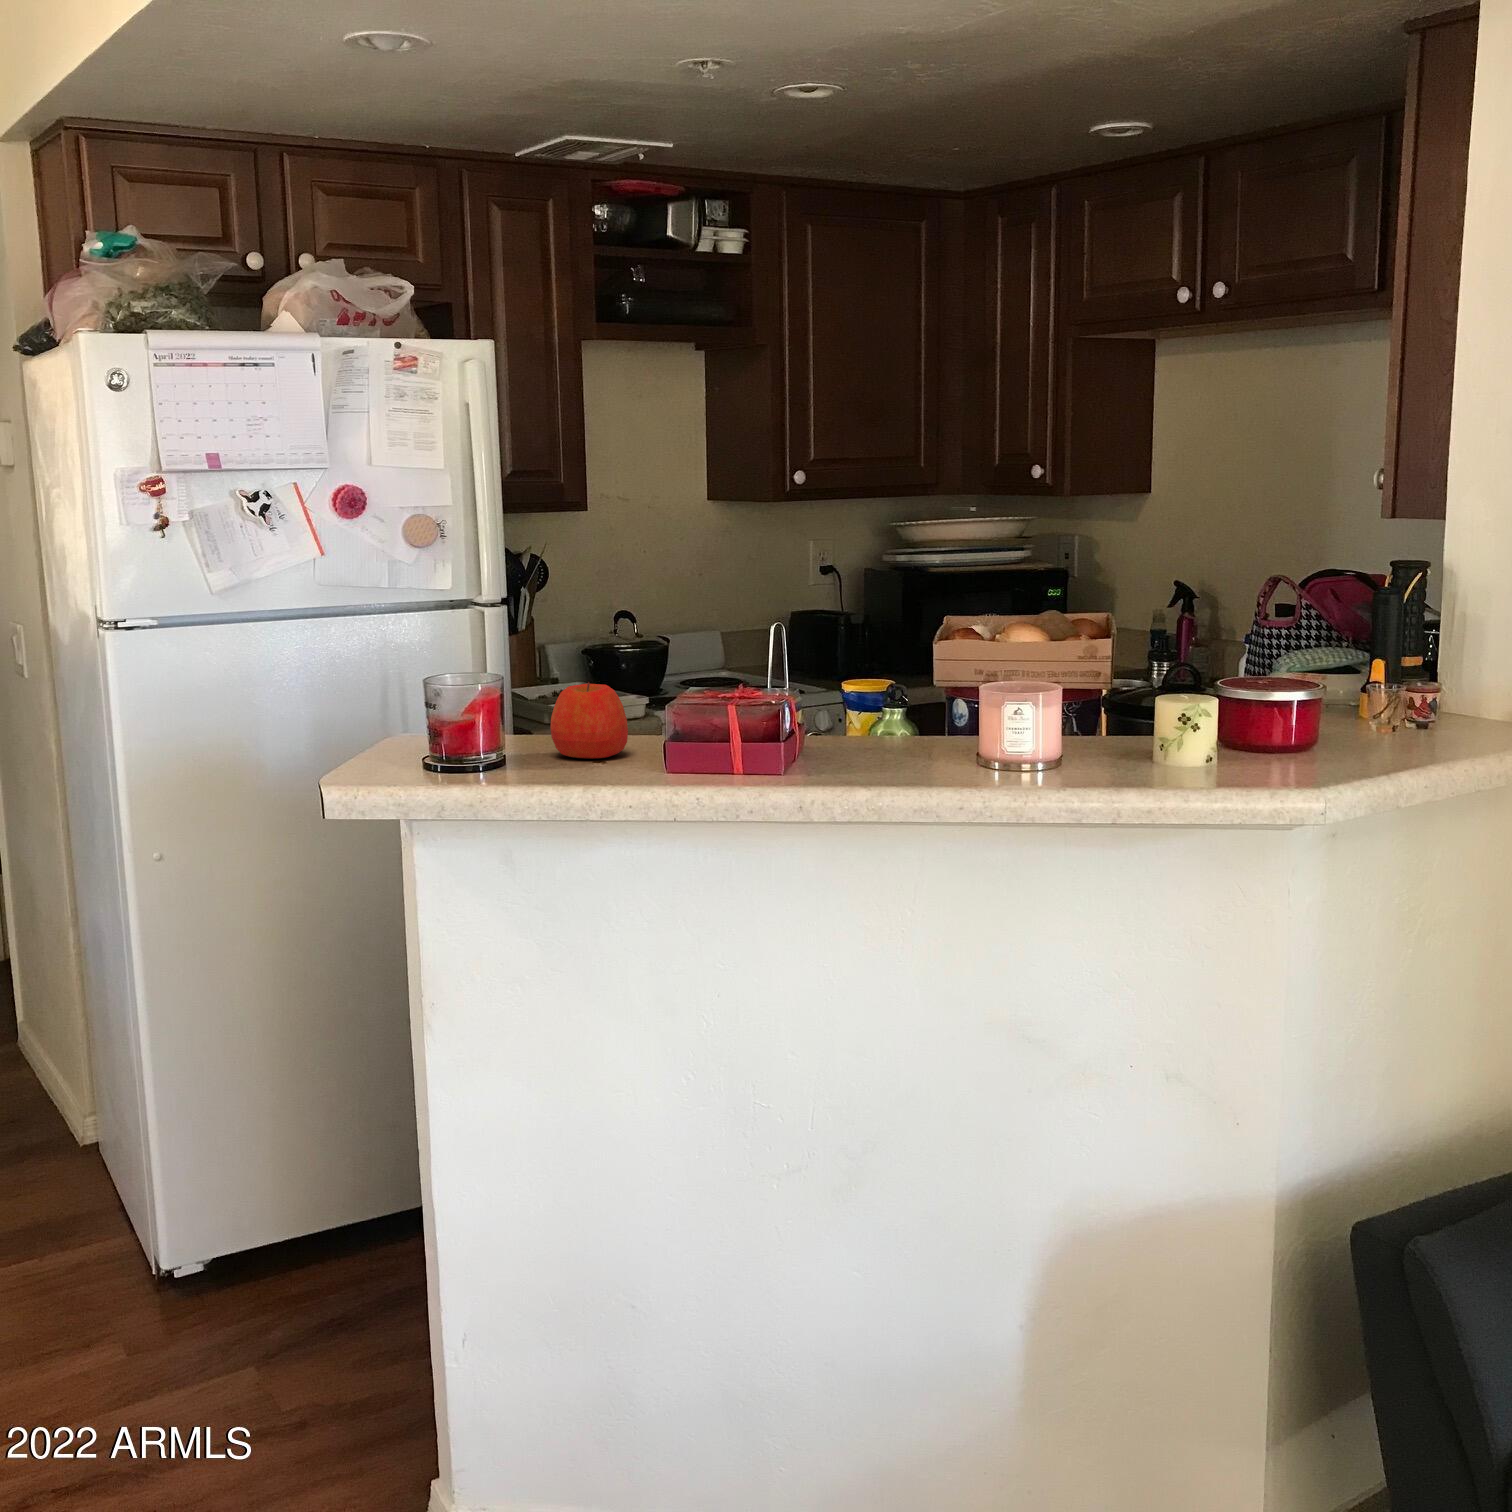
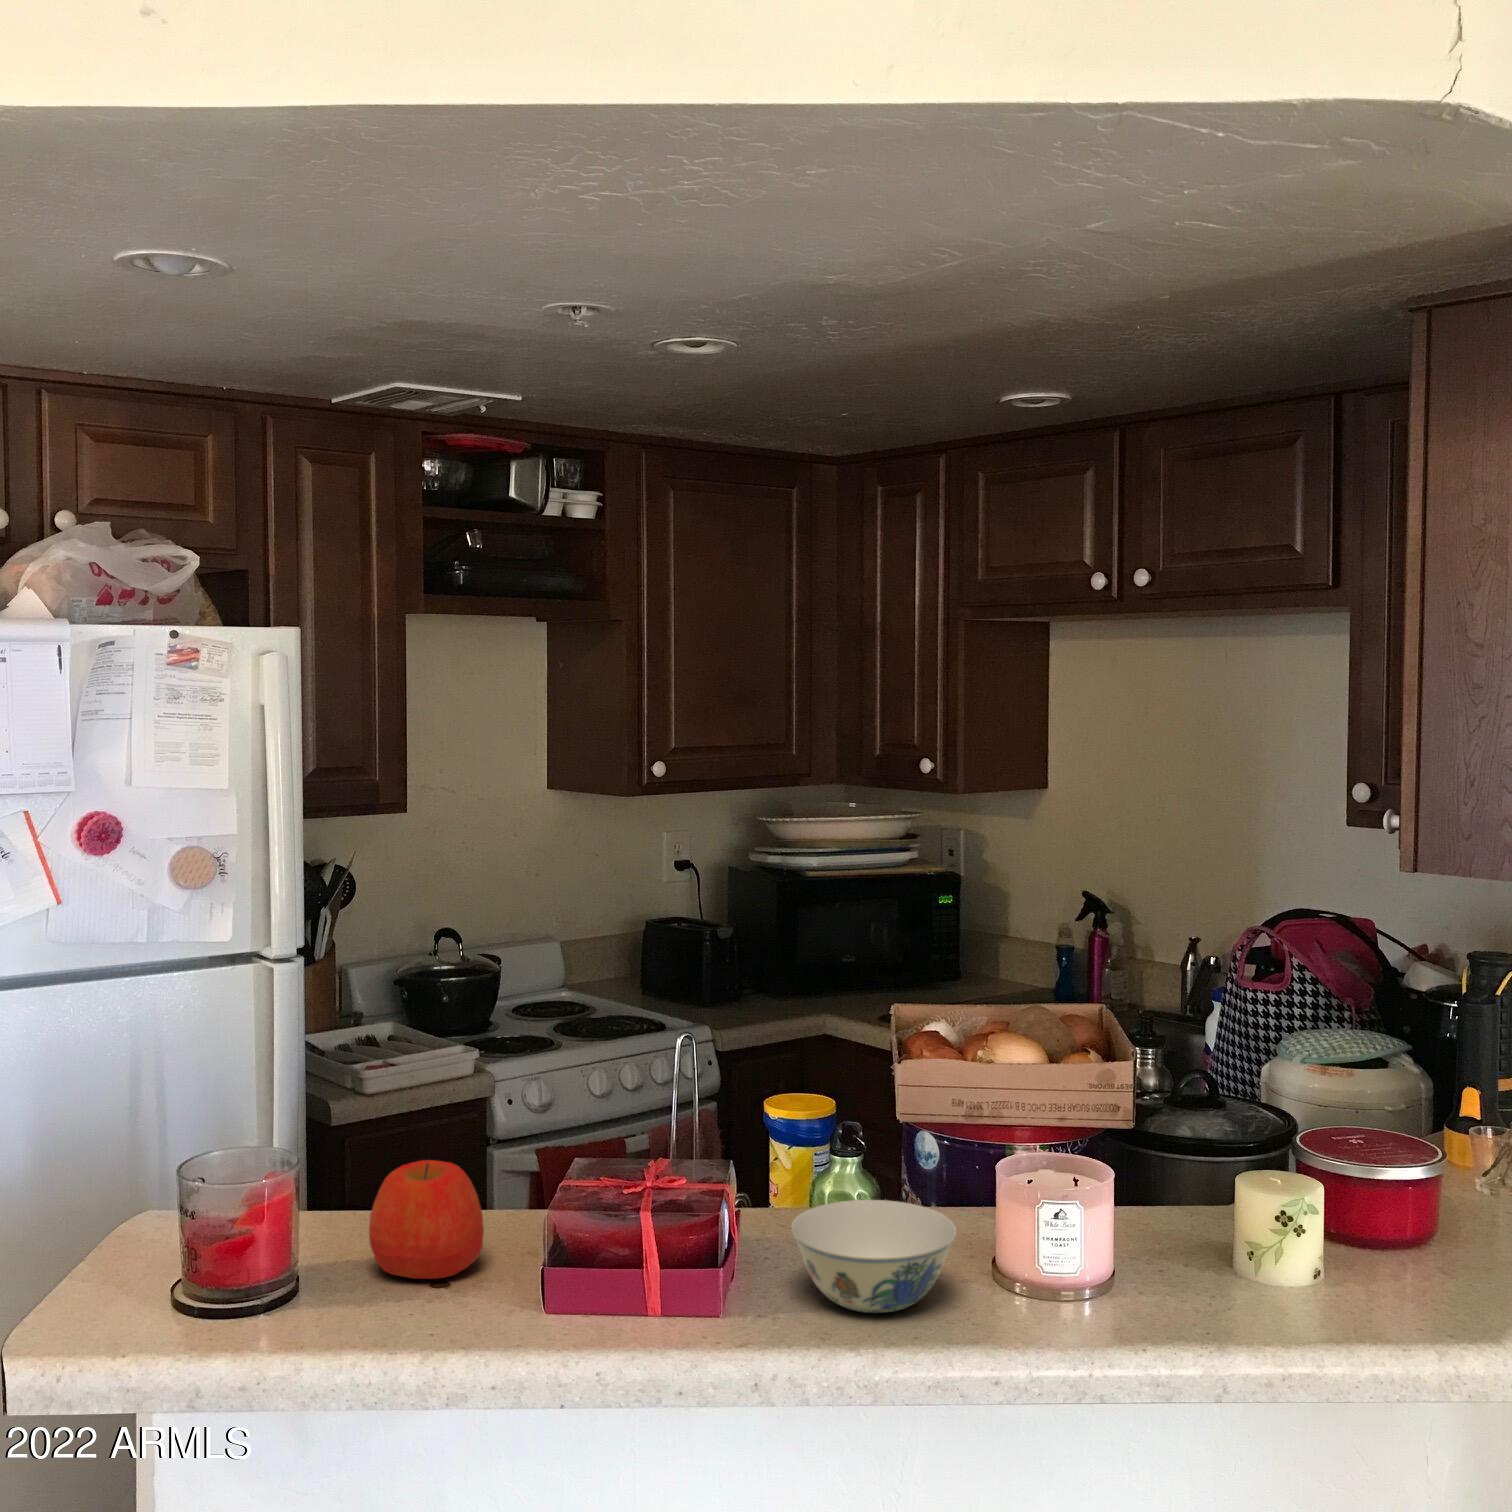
bowl: none [833,710,946,773] -> present [792,1200,956,1313]

